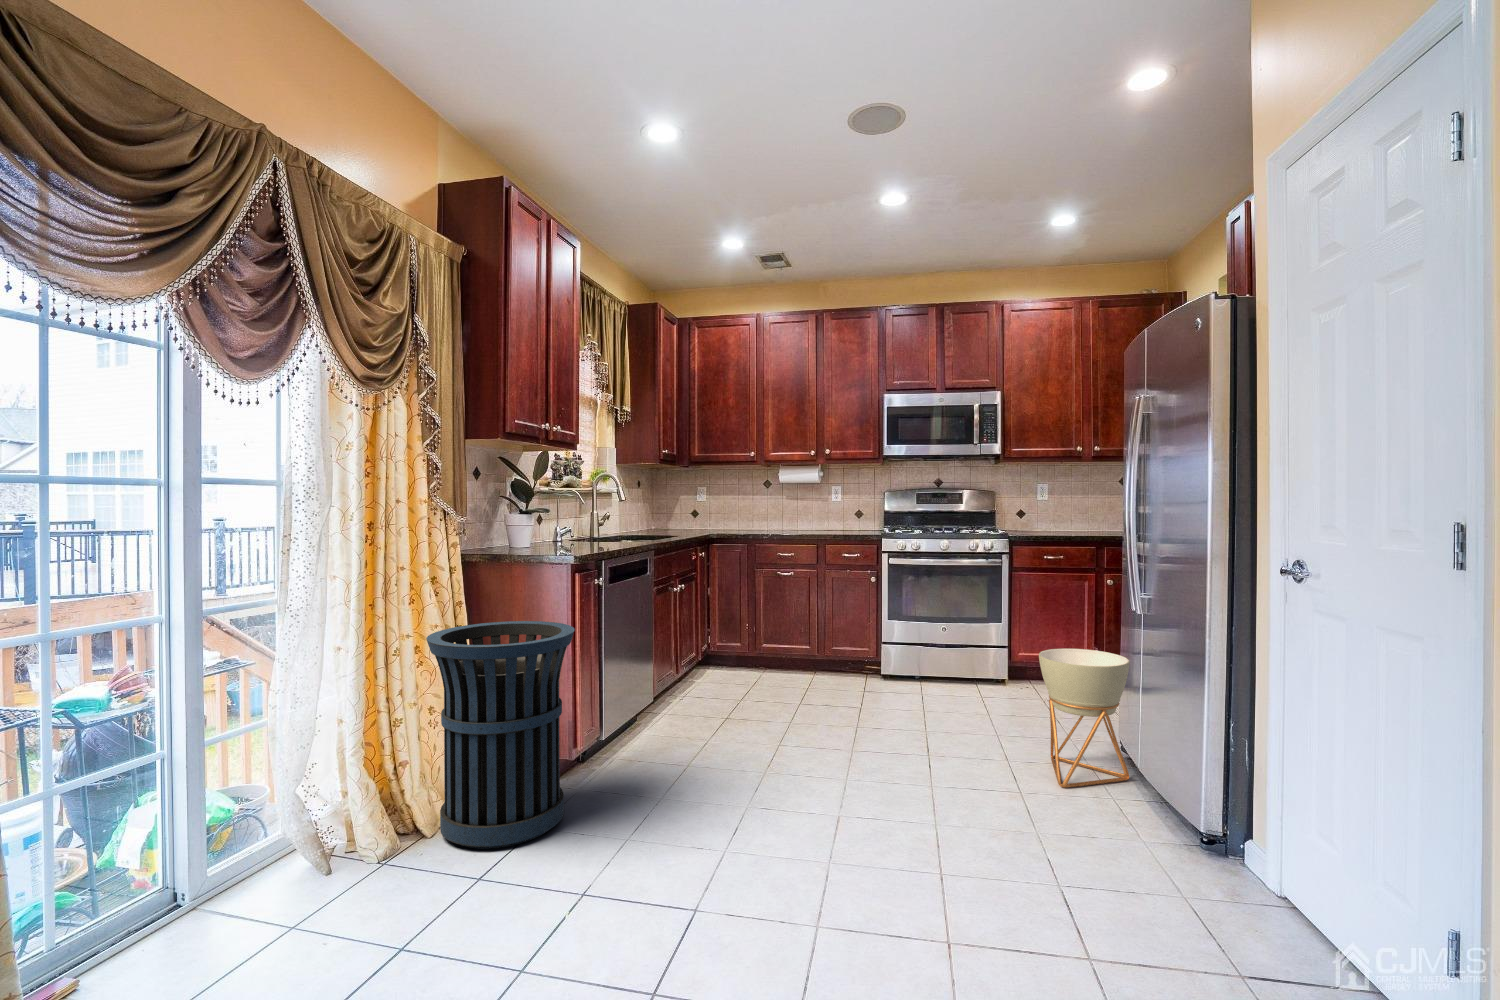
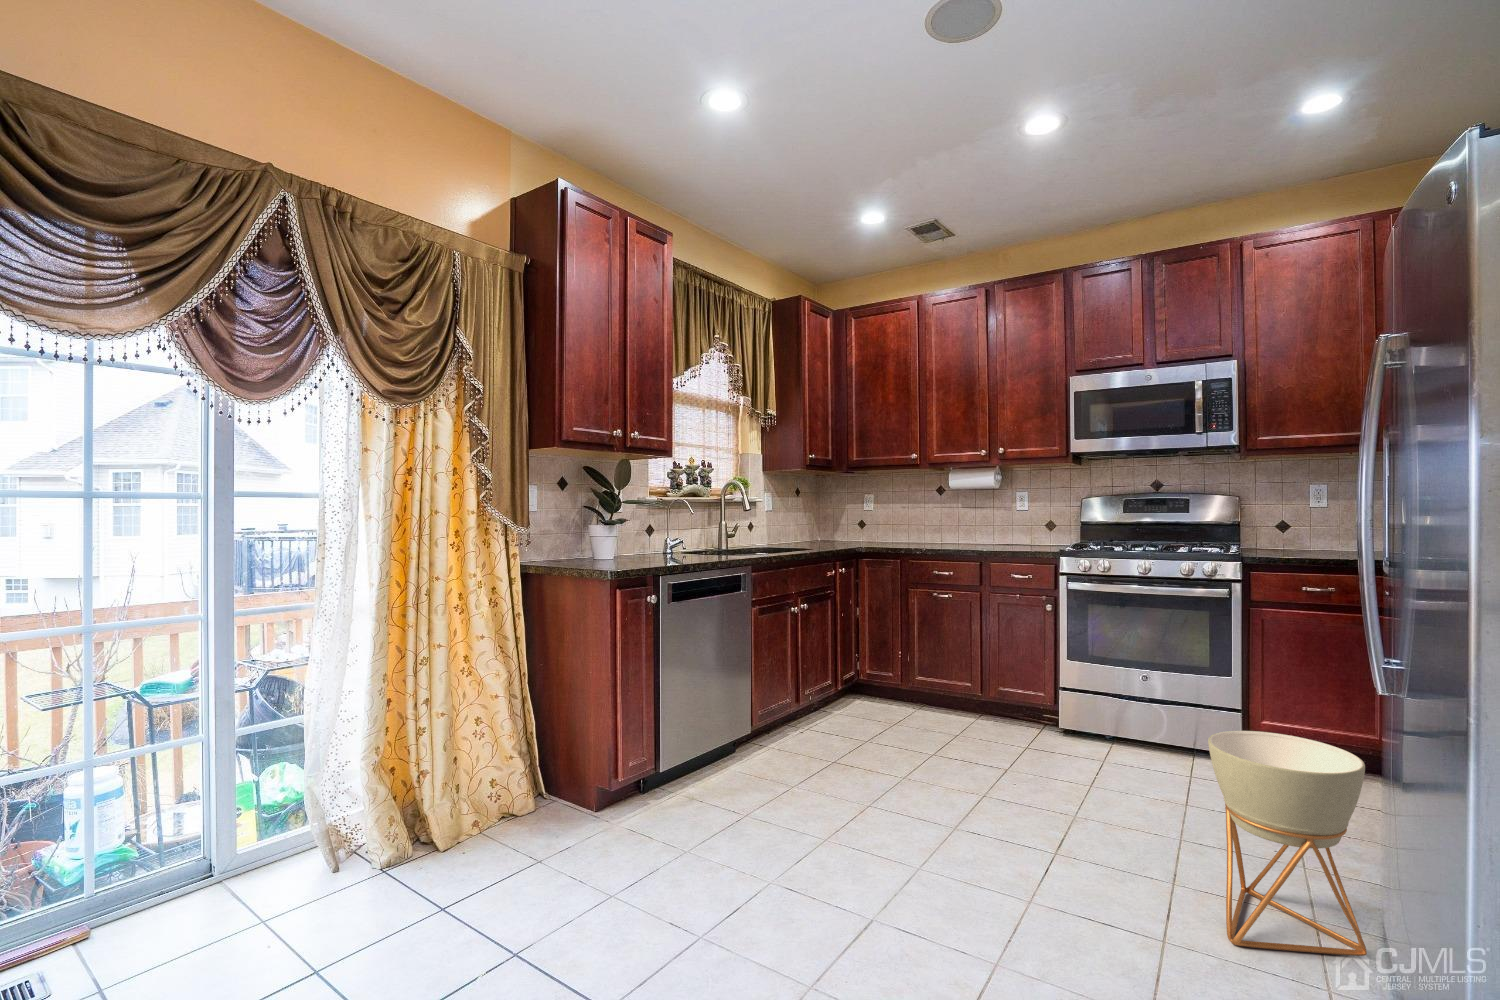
trash can: present [426,621,575,849] -> none [441,636,594,876]

